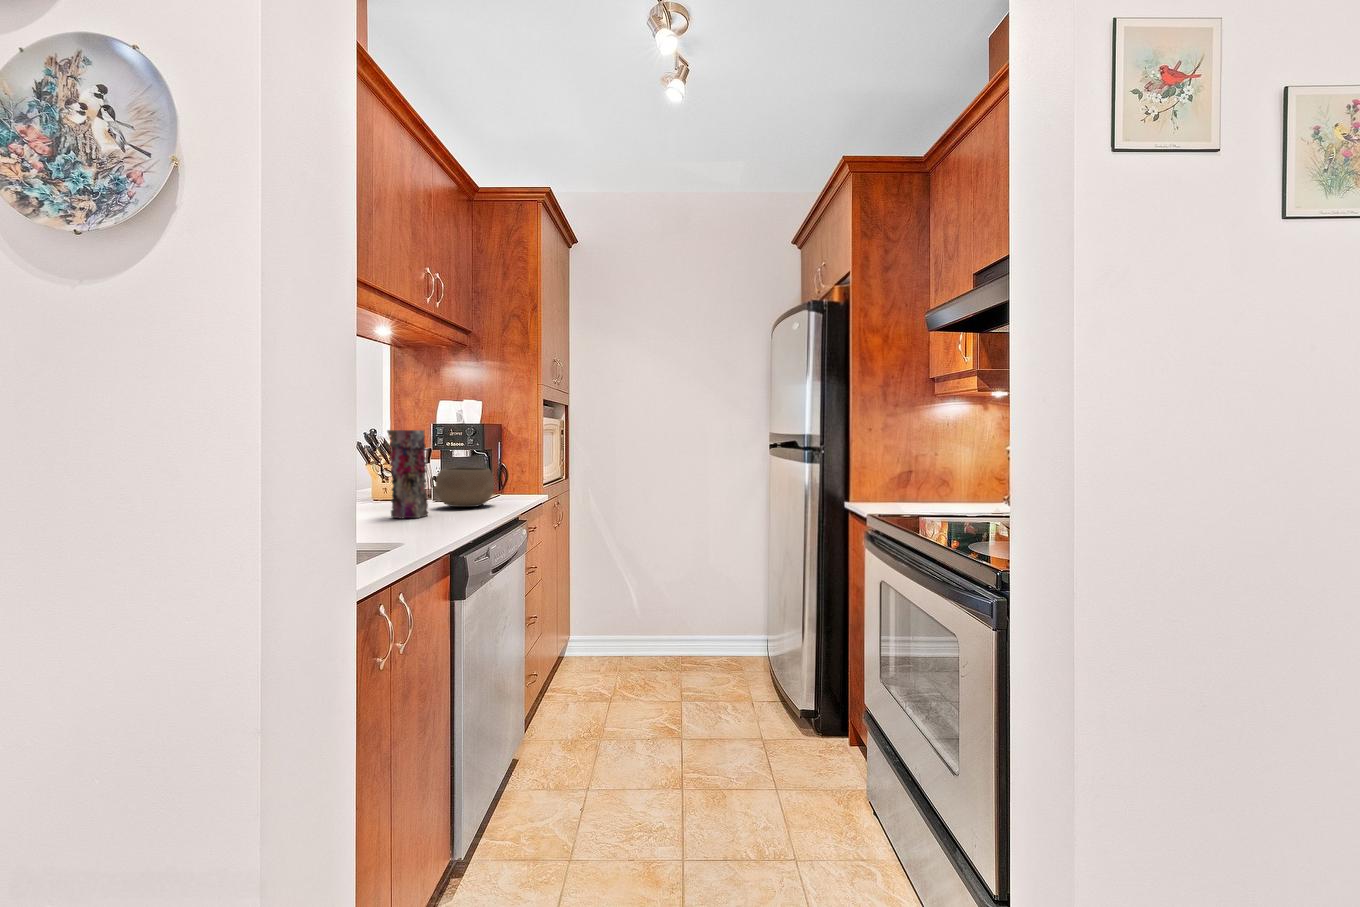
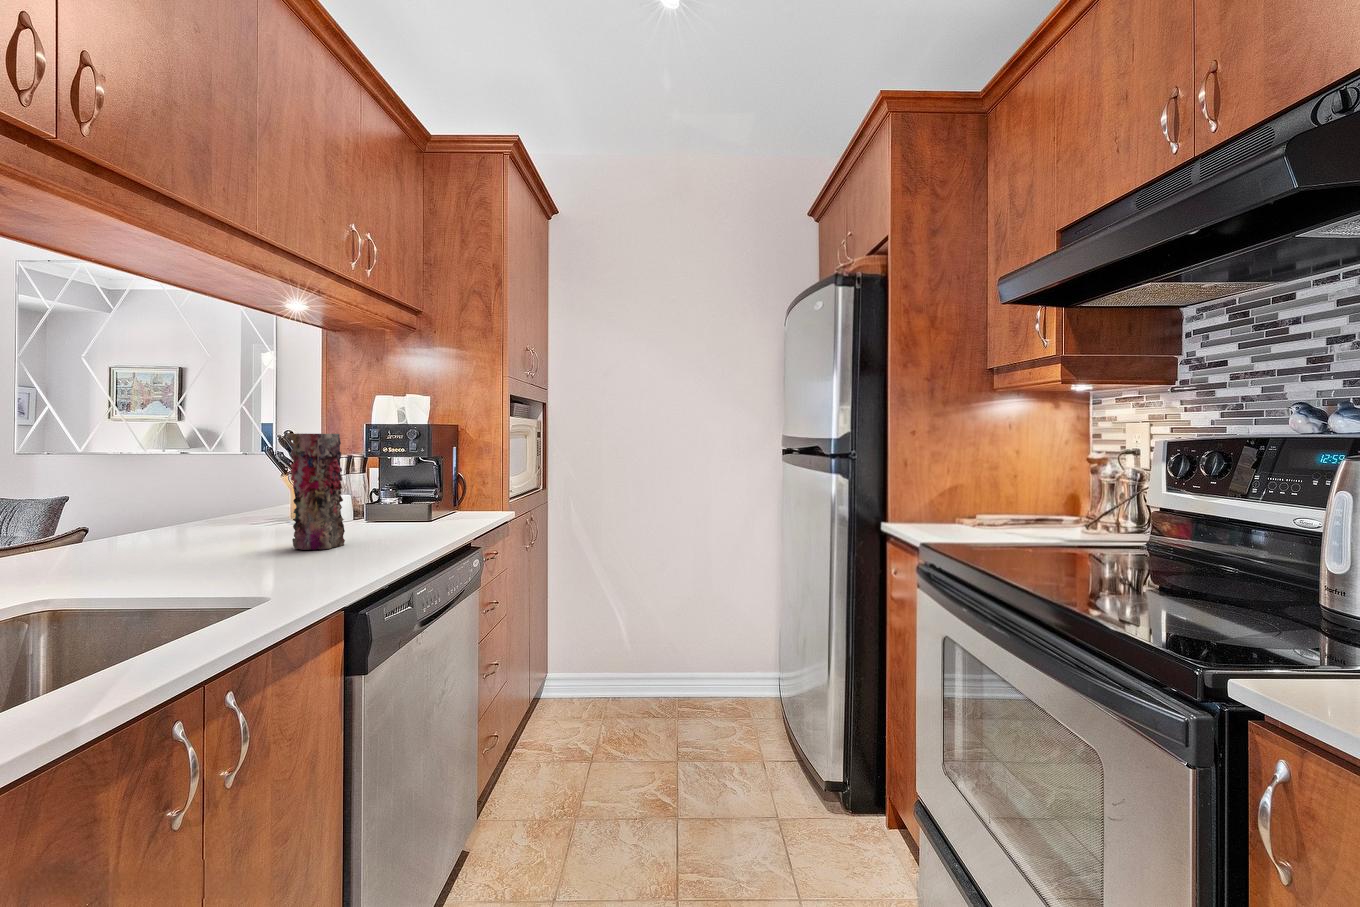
bowl: present [434,467,494,507] -> none [359,480,439,531]

